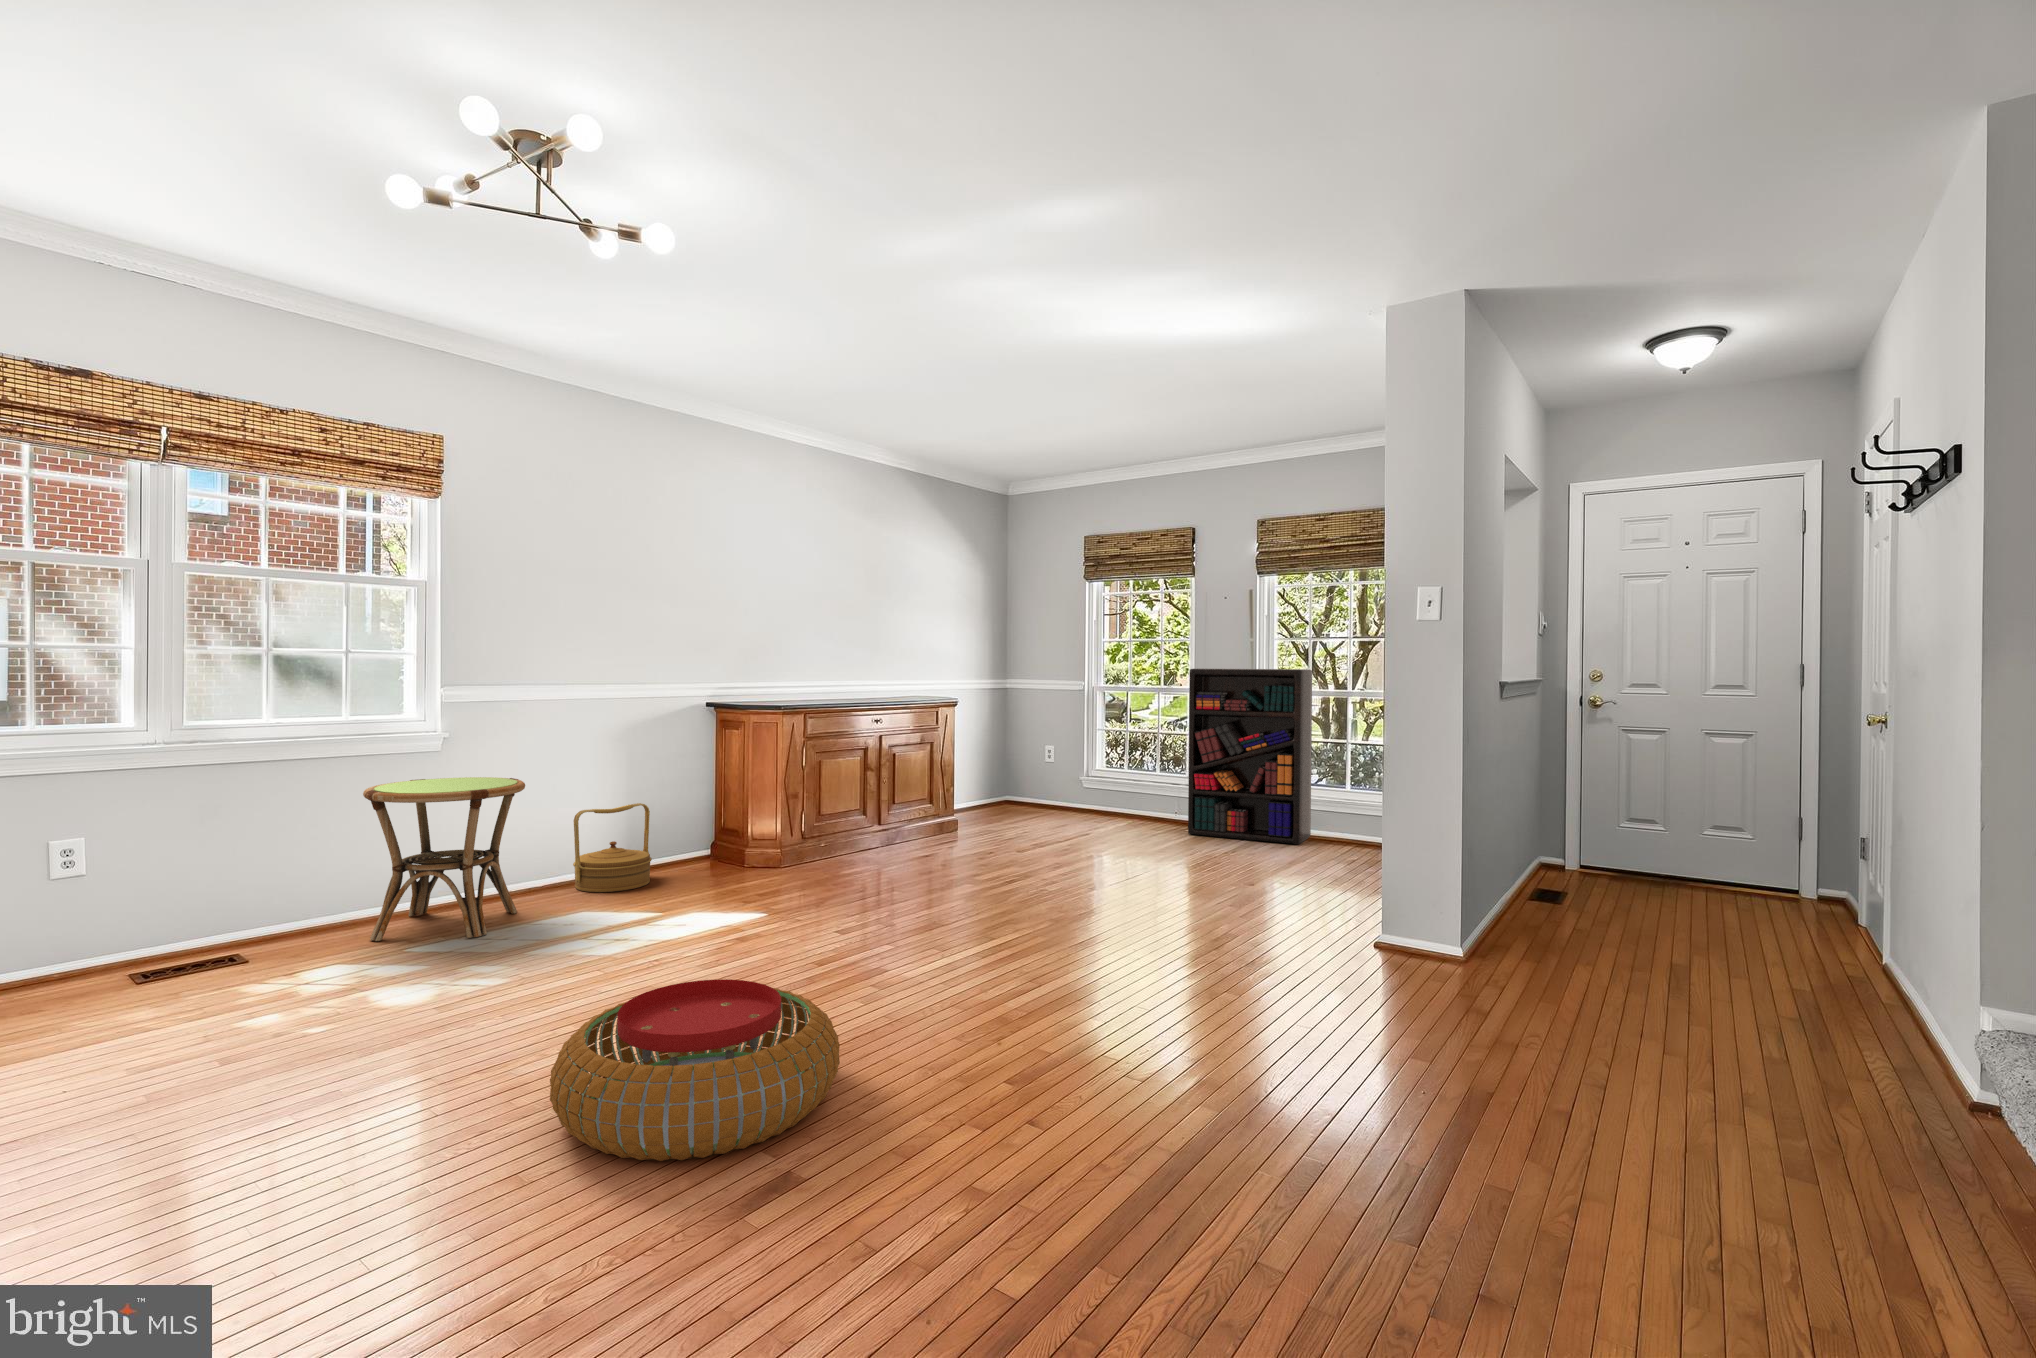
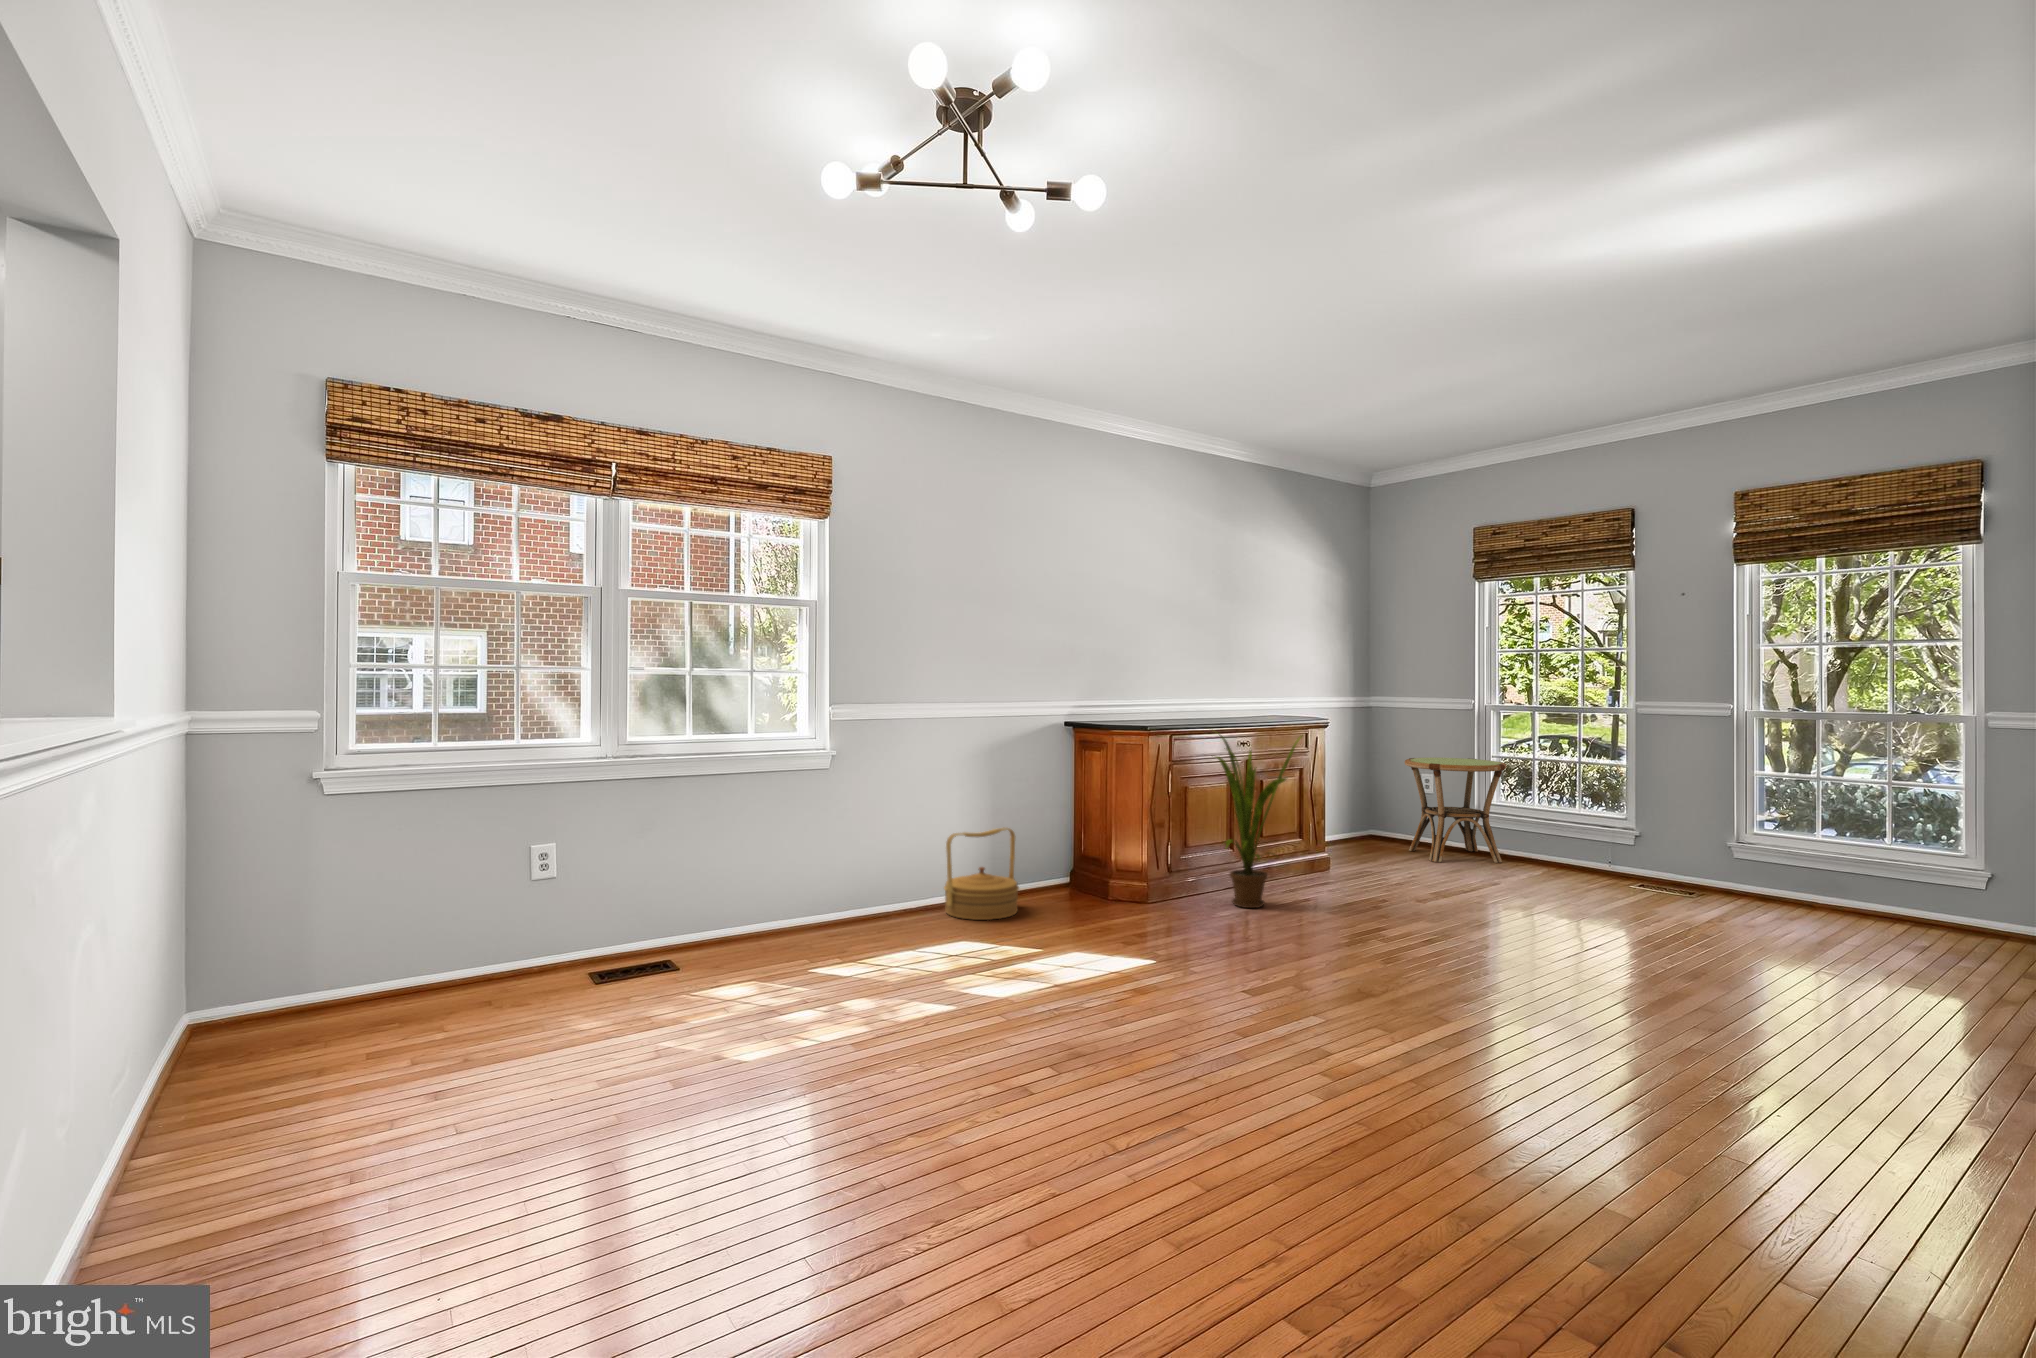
bookshelf: present [1188,668,1312,844] -> none [1627,686,1807,911]
house plant: none [834,706,923,866] -> present [1216,735,1302,908]
side table: present [363,777,525,941] -> present [1405,758,1506,863]
pouf: present [550,979,840,1161] -> none [1022,1043,1329,1250]

